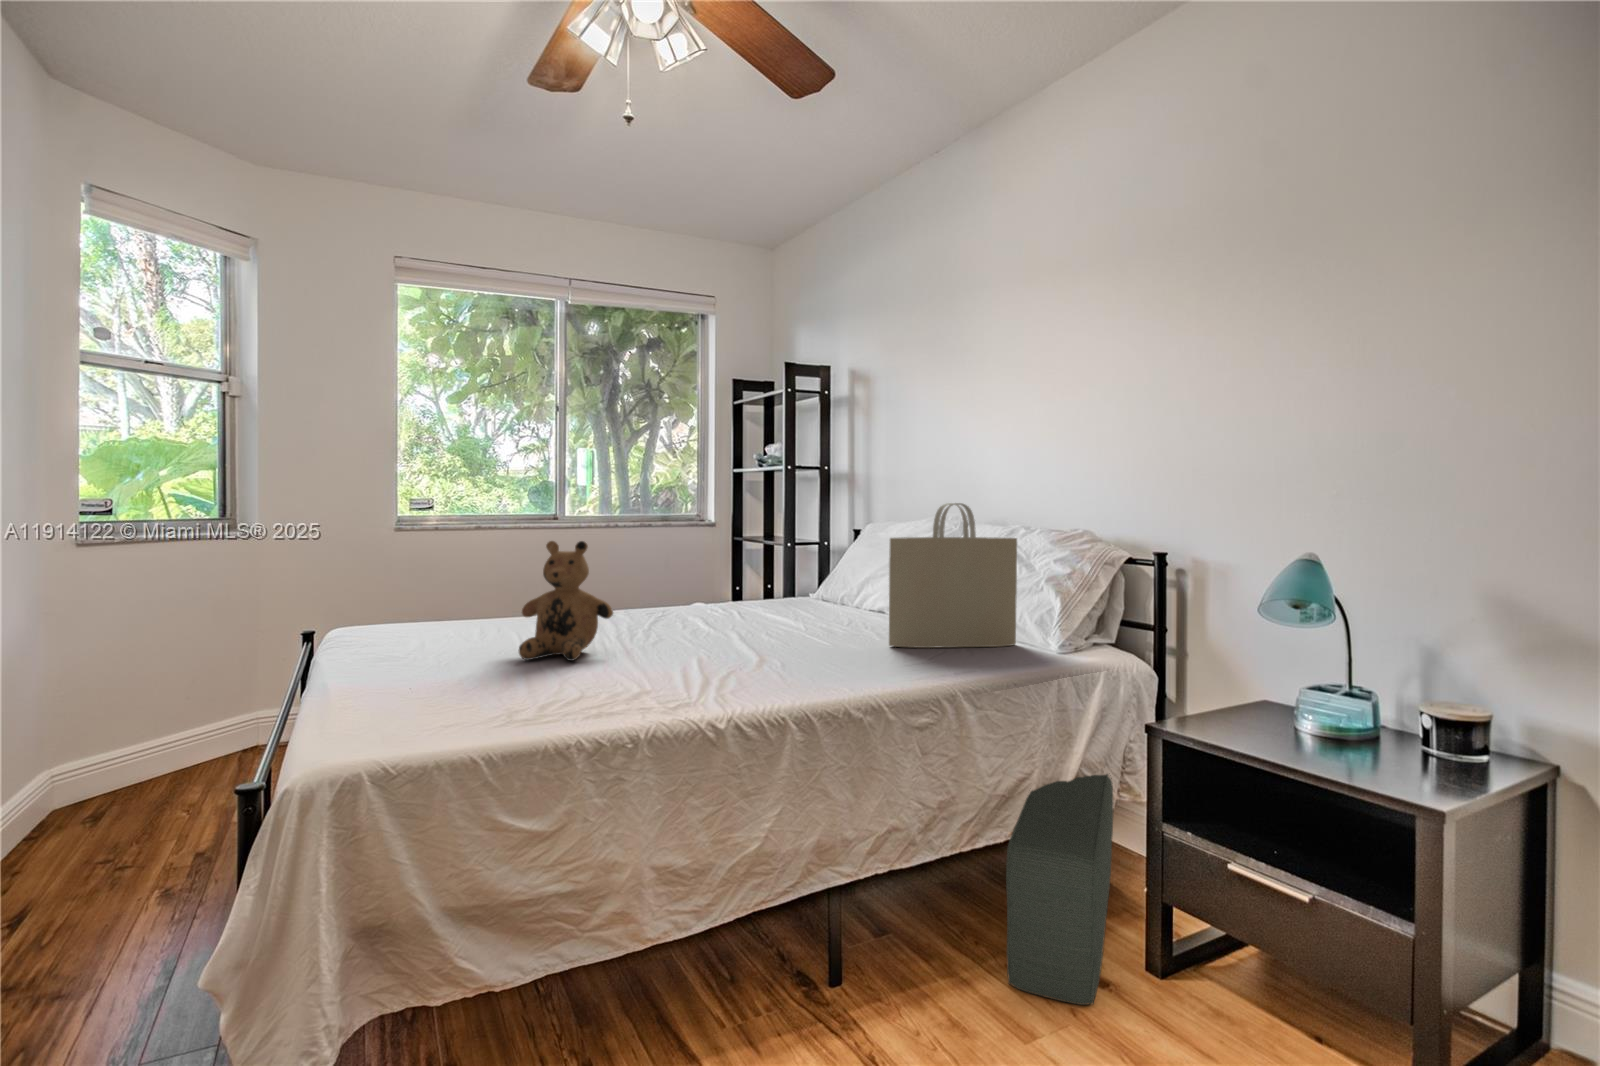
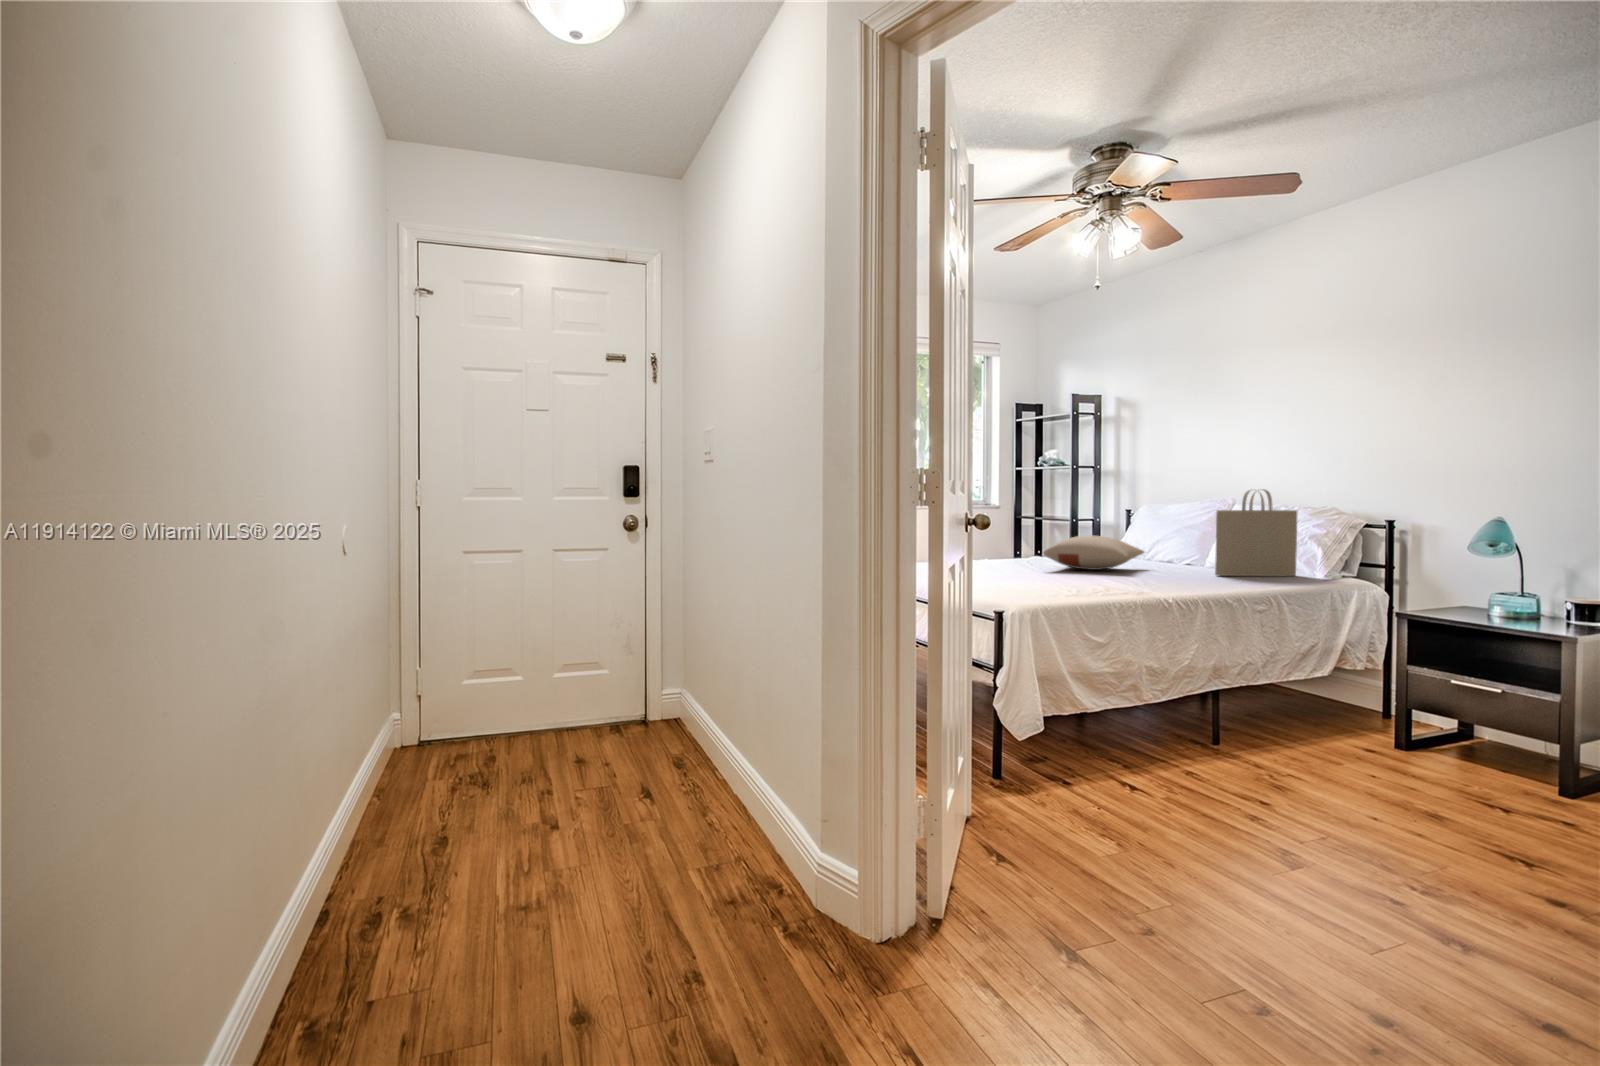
teddy bear: present [519,541,613,661] -> none [998,512,1053,579]
pillow: none [640,574,814,630] -> present [1044,535,1144,570]
pouf: present [1006,774,1114,1005] -> none [1310,648,1375,756]

